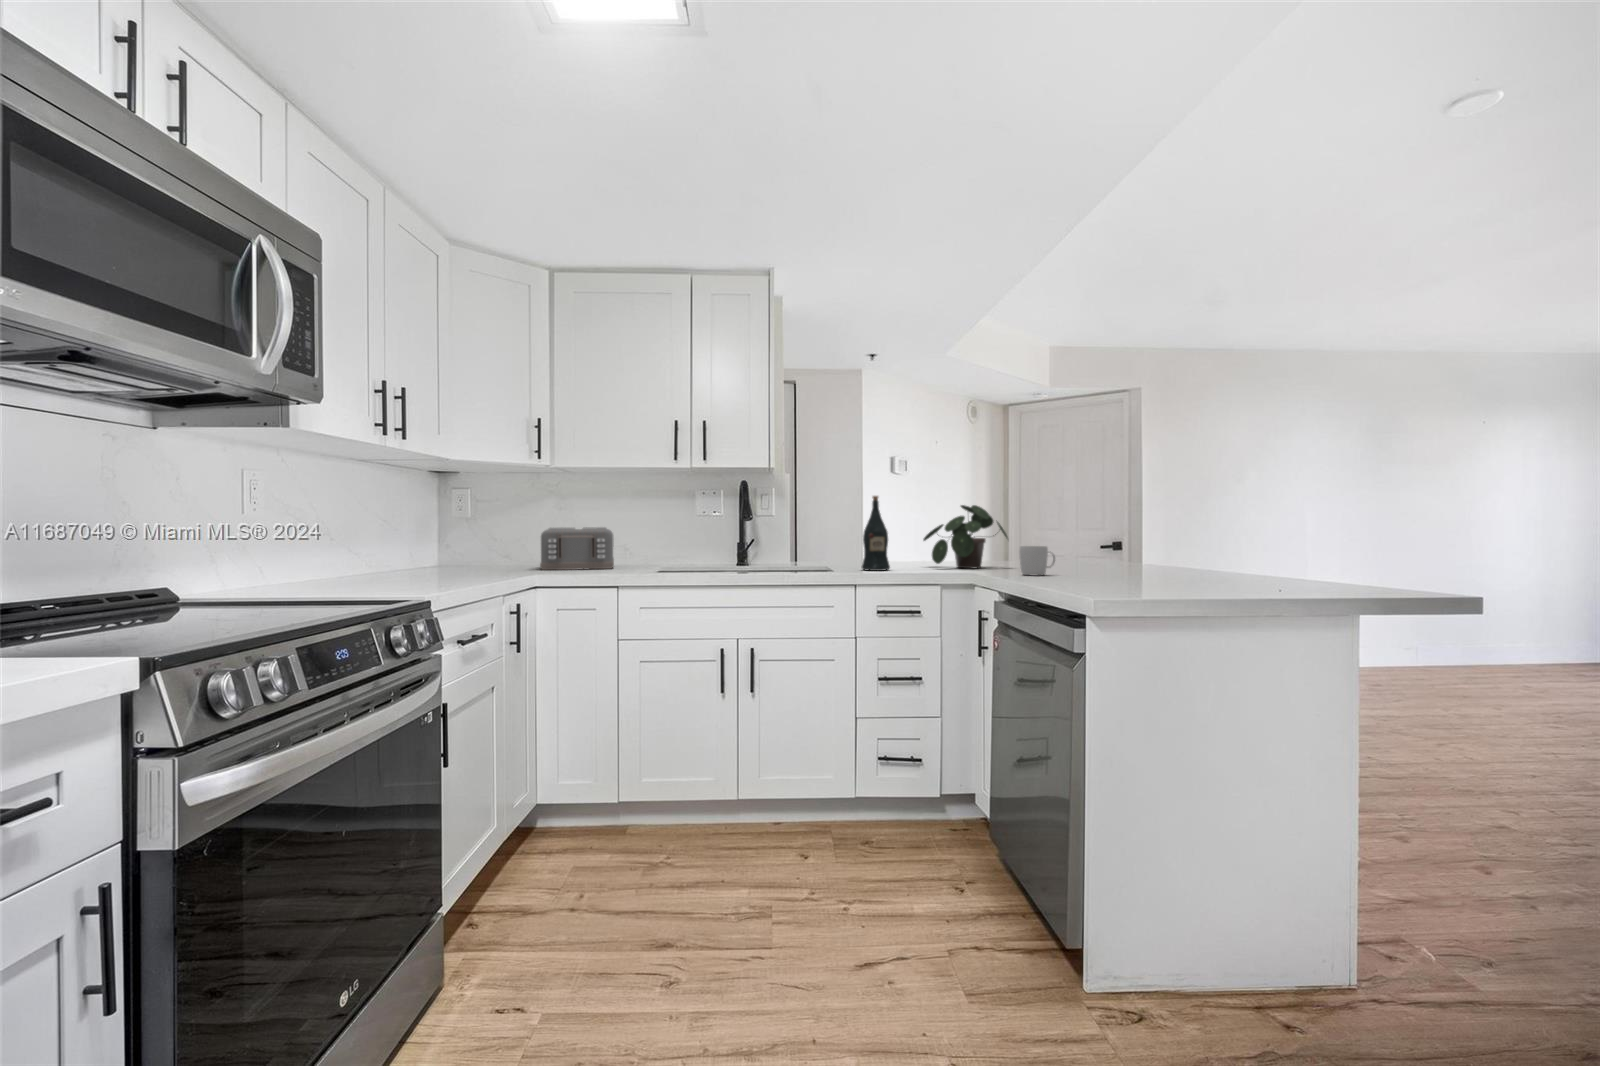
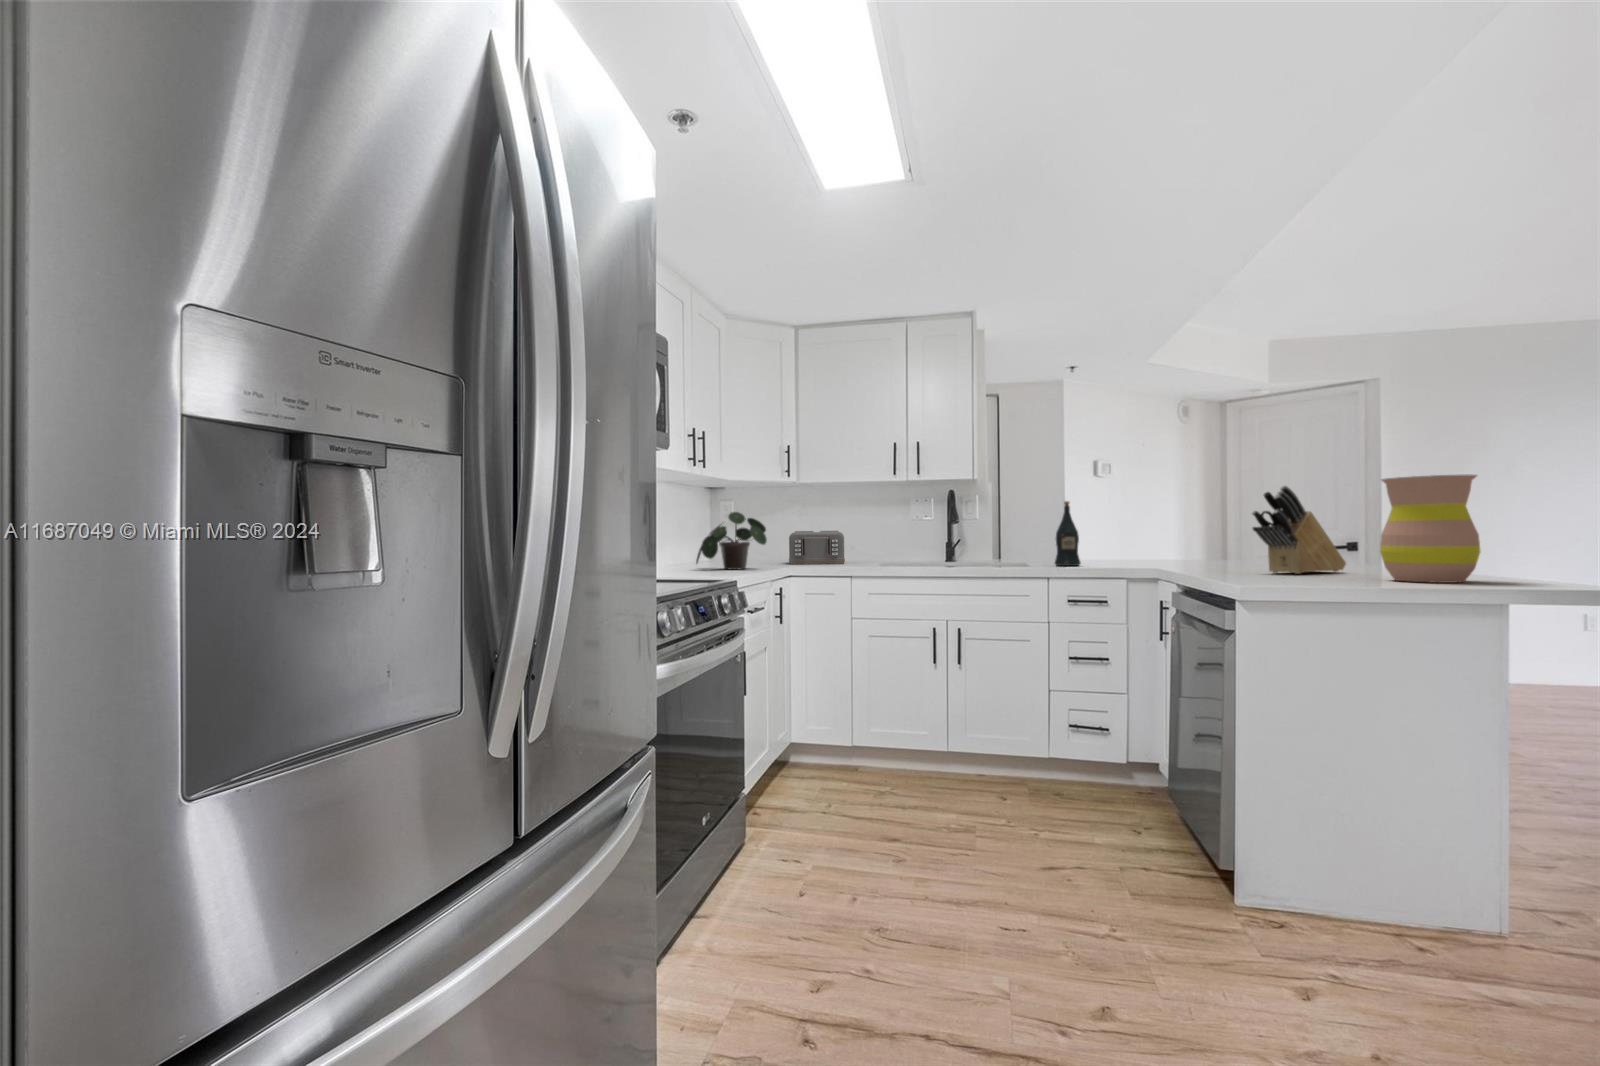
vase: none [1222,469,1324,591] -> present [1380,474,1480,583]
knife block: none [1081,480,1167,580] -> present [1252,486,1346,574]
potted plant: present [923,505,1008,568] -> present [696,512,767,569]
mug: present [1019,546,1055,576] -> none [1199,544,1235,570]

